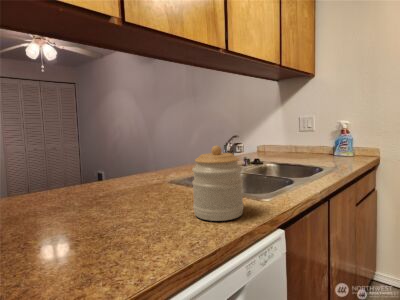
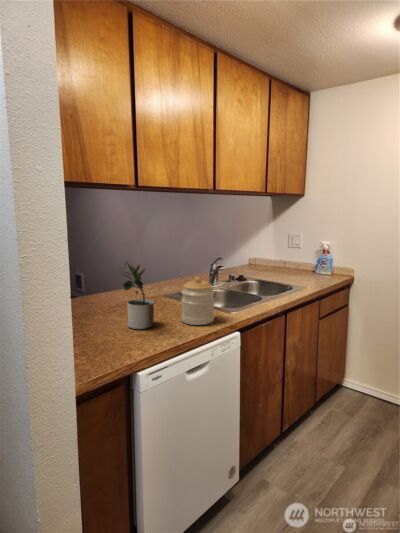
potted plant: none [91,119,151,231] -> present [118,262,154,329]

